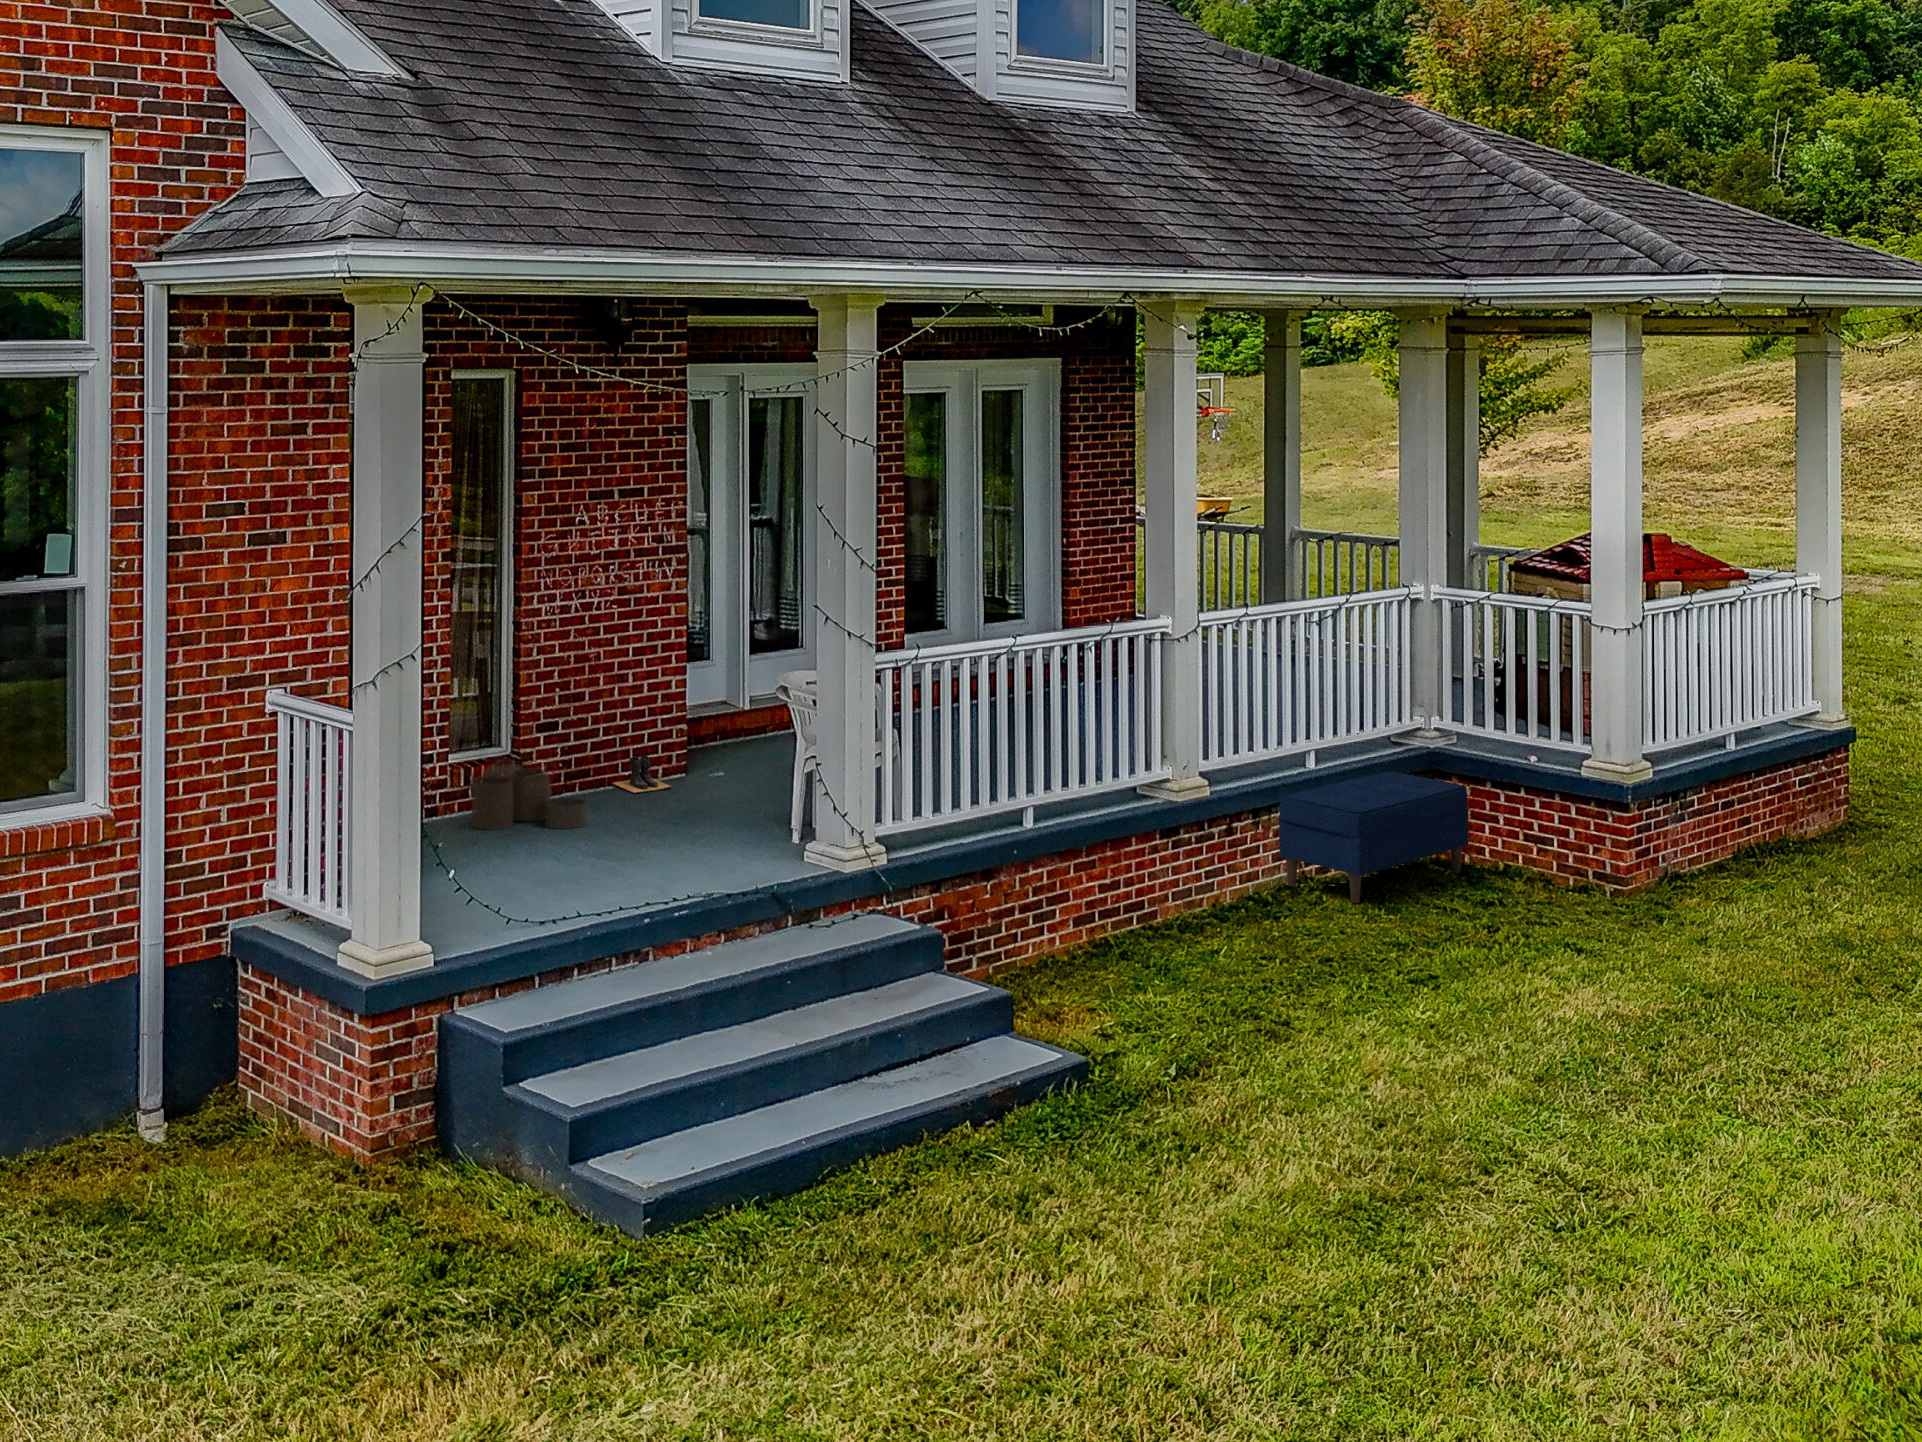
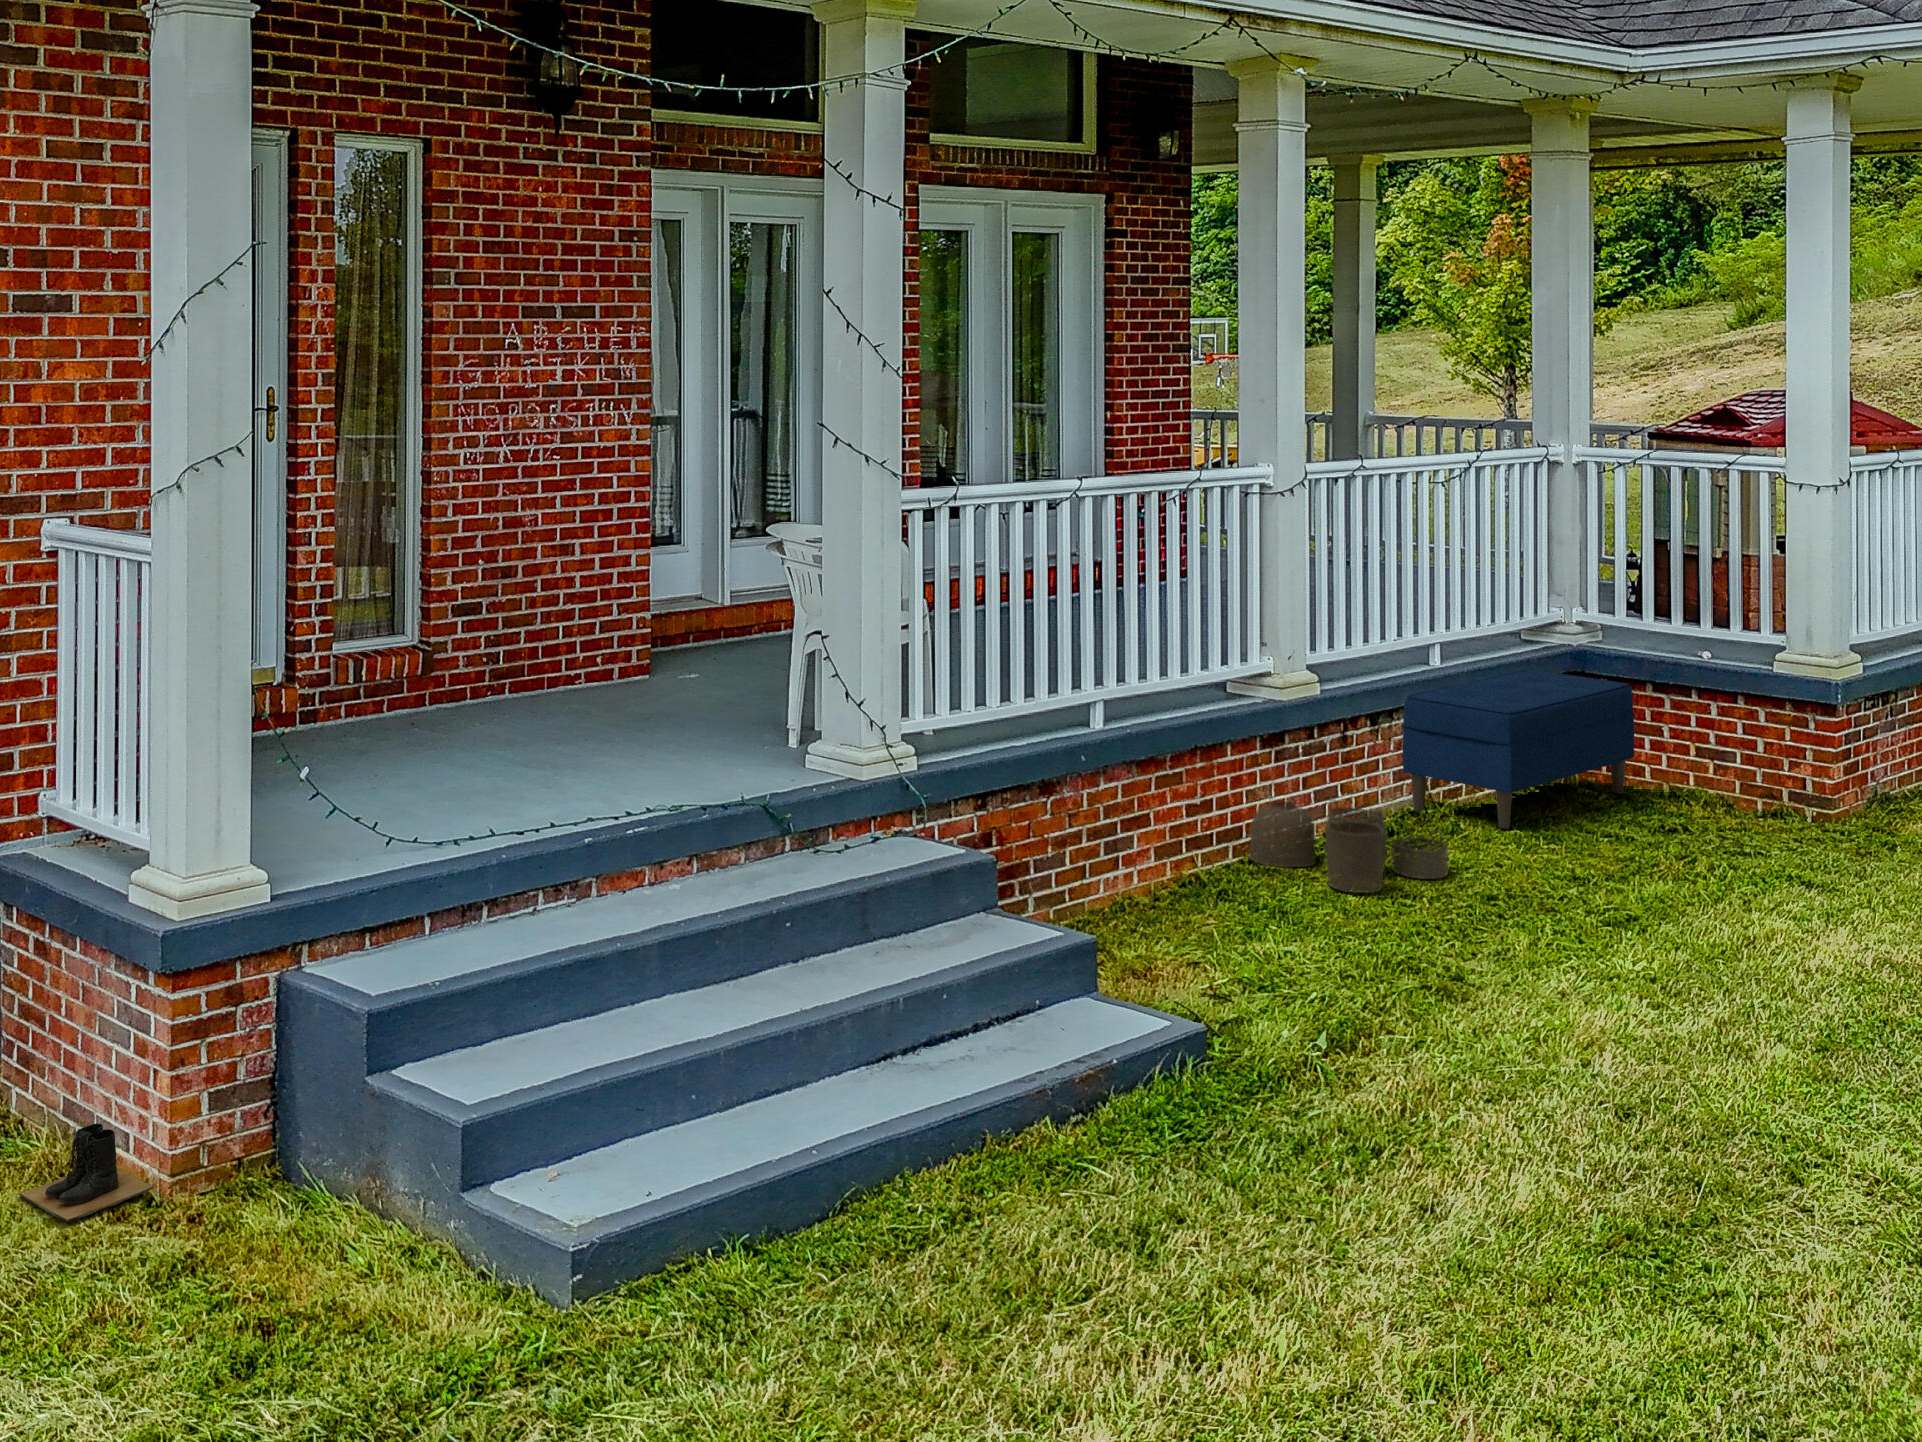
boots: present [612,756,672,793] -> present [19,1123,153,1222]
woven basket: present [471,761,587,830] -> present [1249,800,1448,893]

